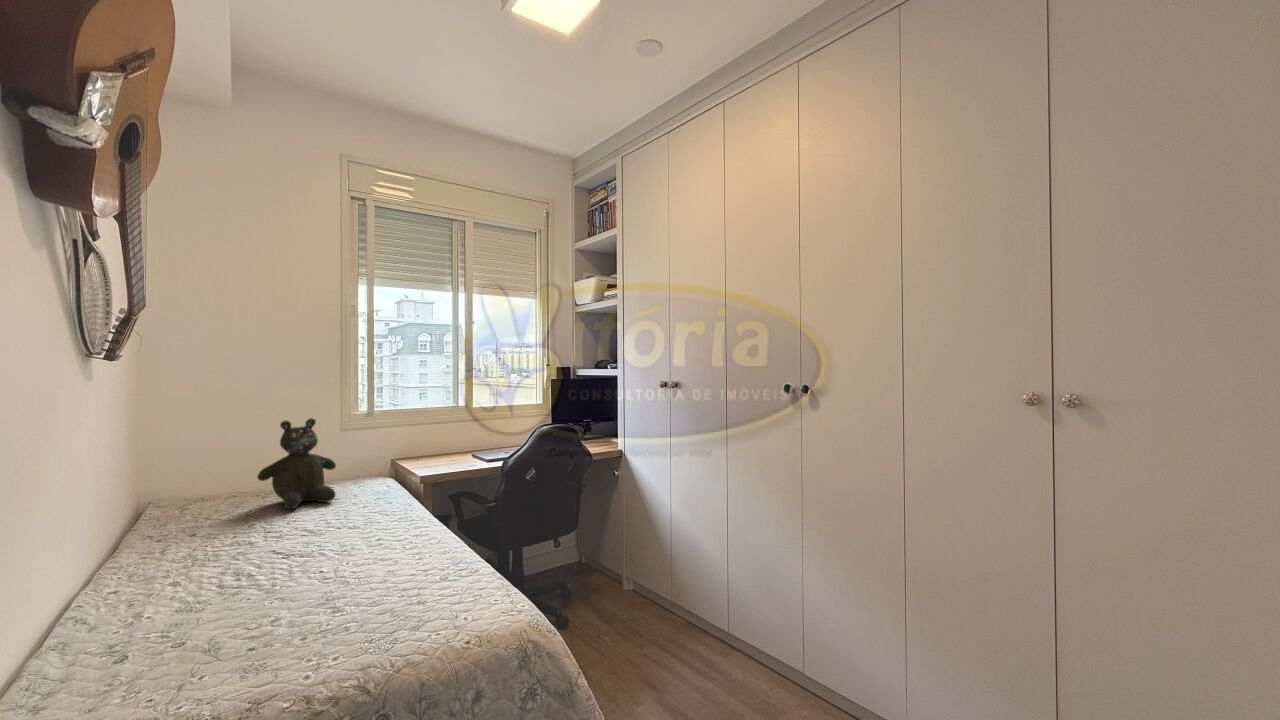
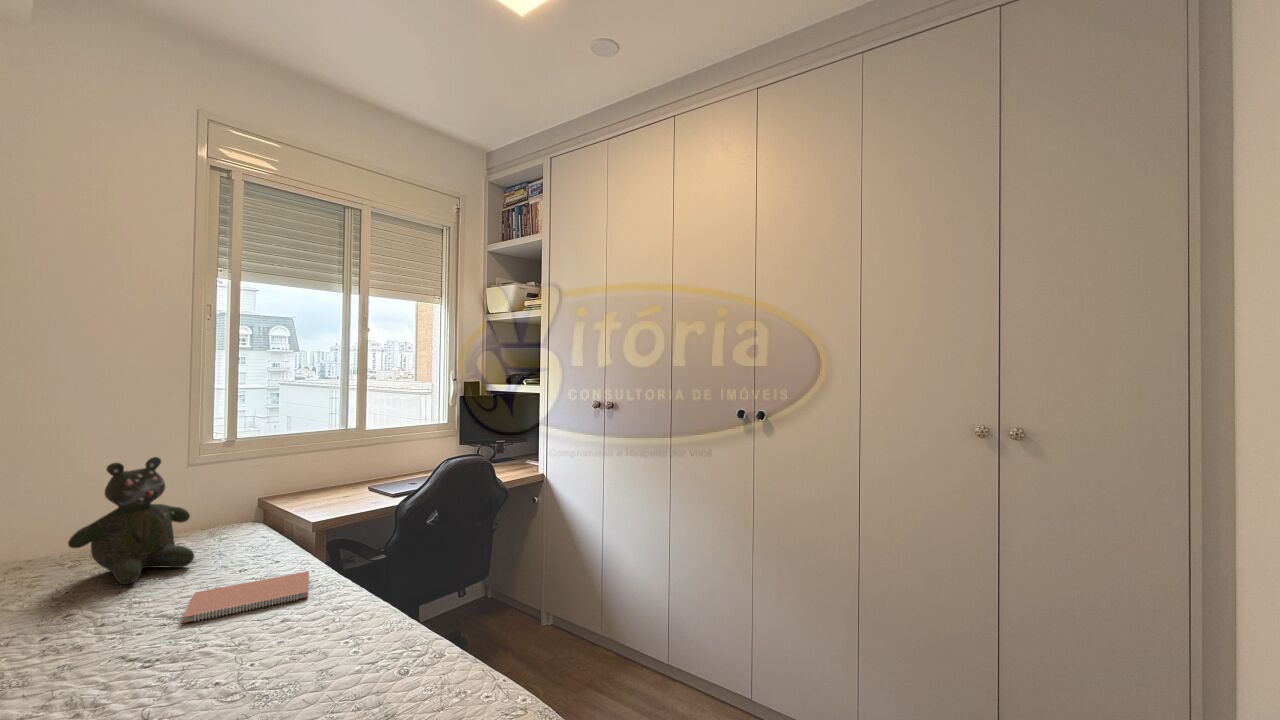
notebook: none [314,510,407,535] -> present [182,572,309,623]

